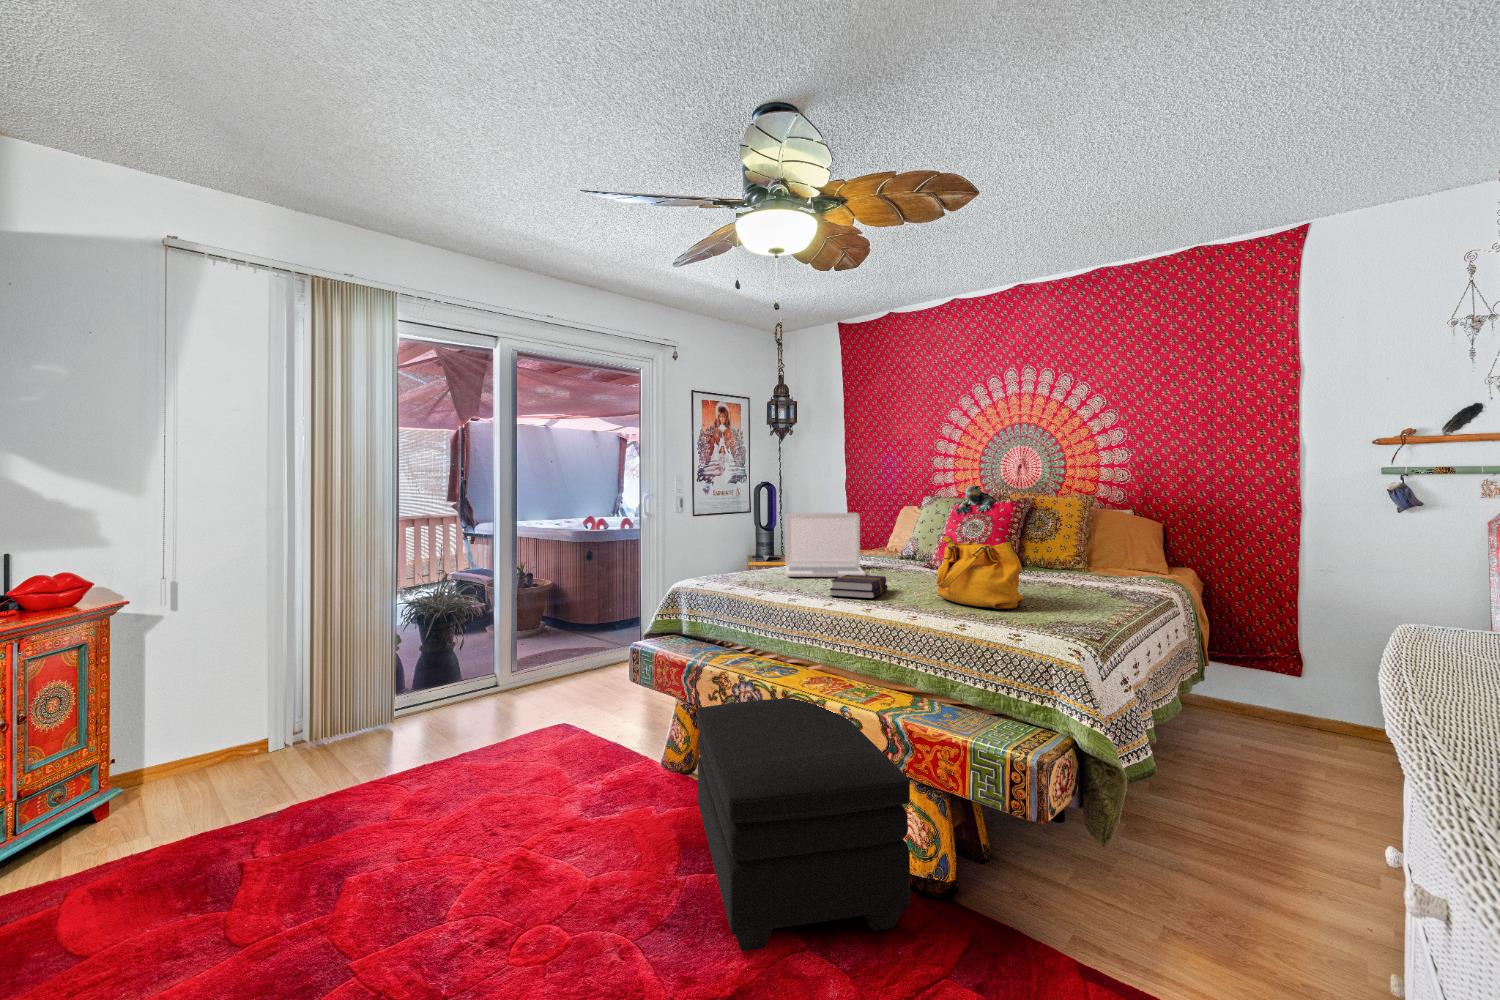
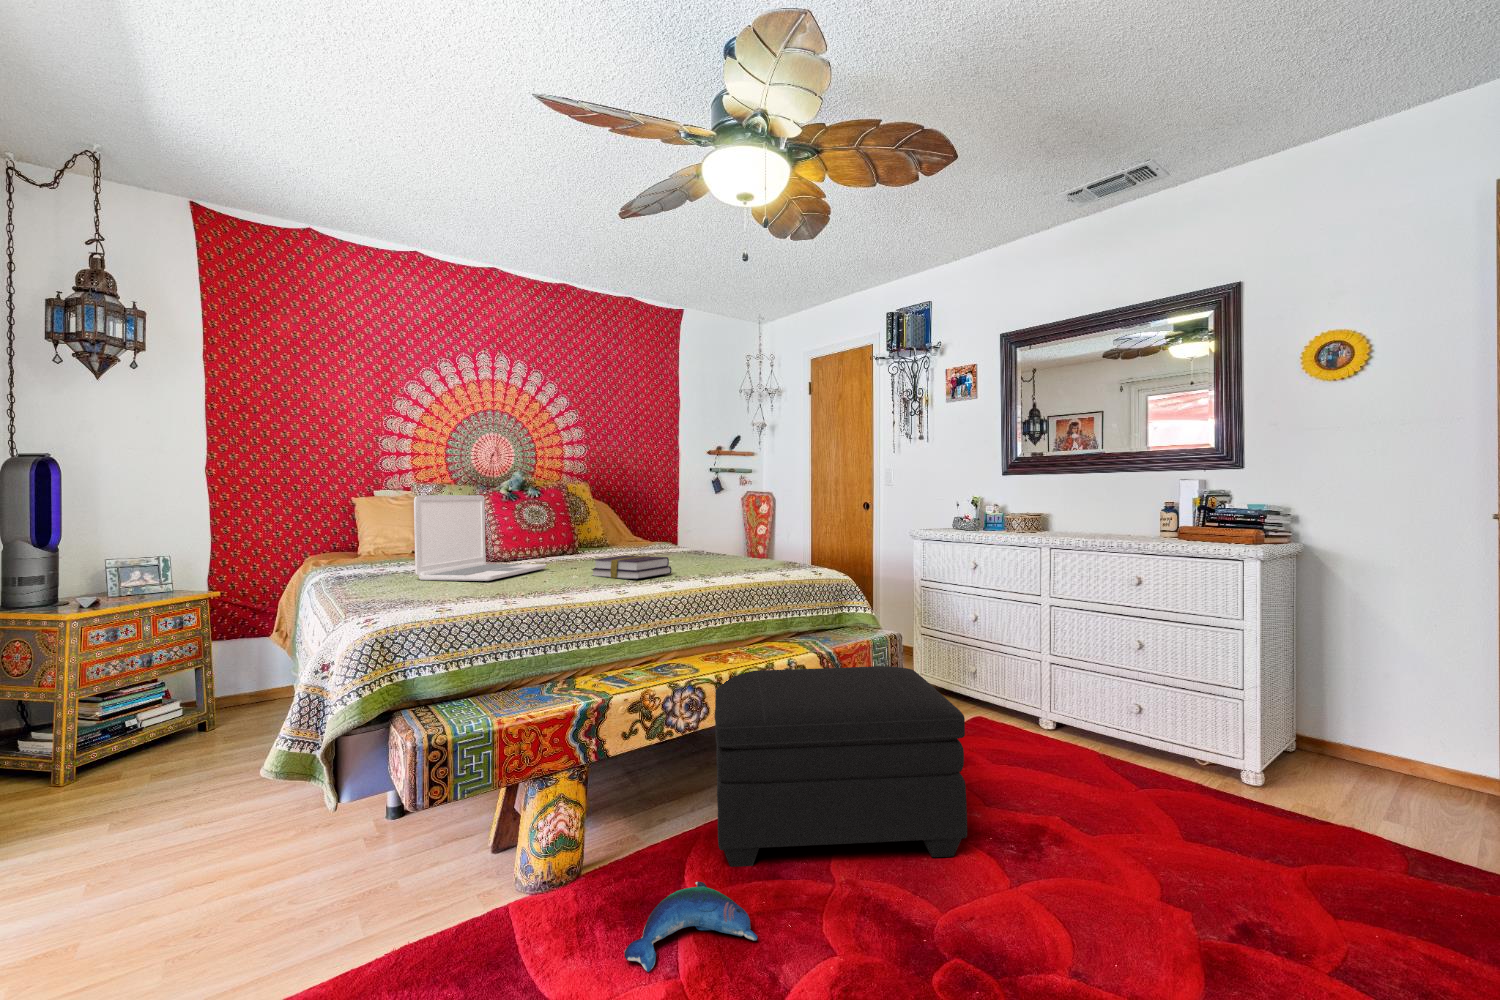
handbag: present [936,536,1023,609] -> none [672,504,748,566]
plush toy: none [597,787,651,840] -> present [624,882,758,972]

